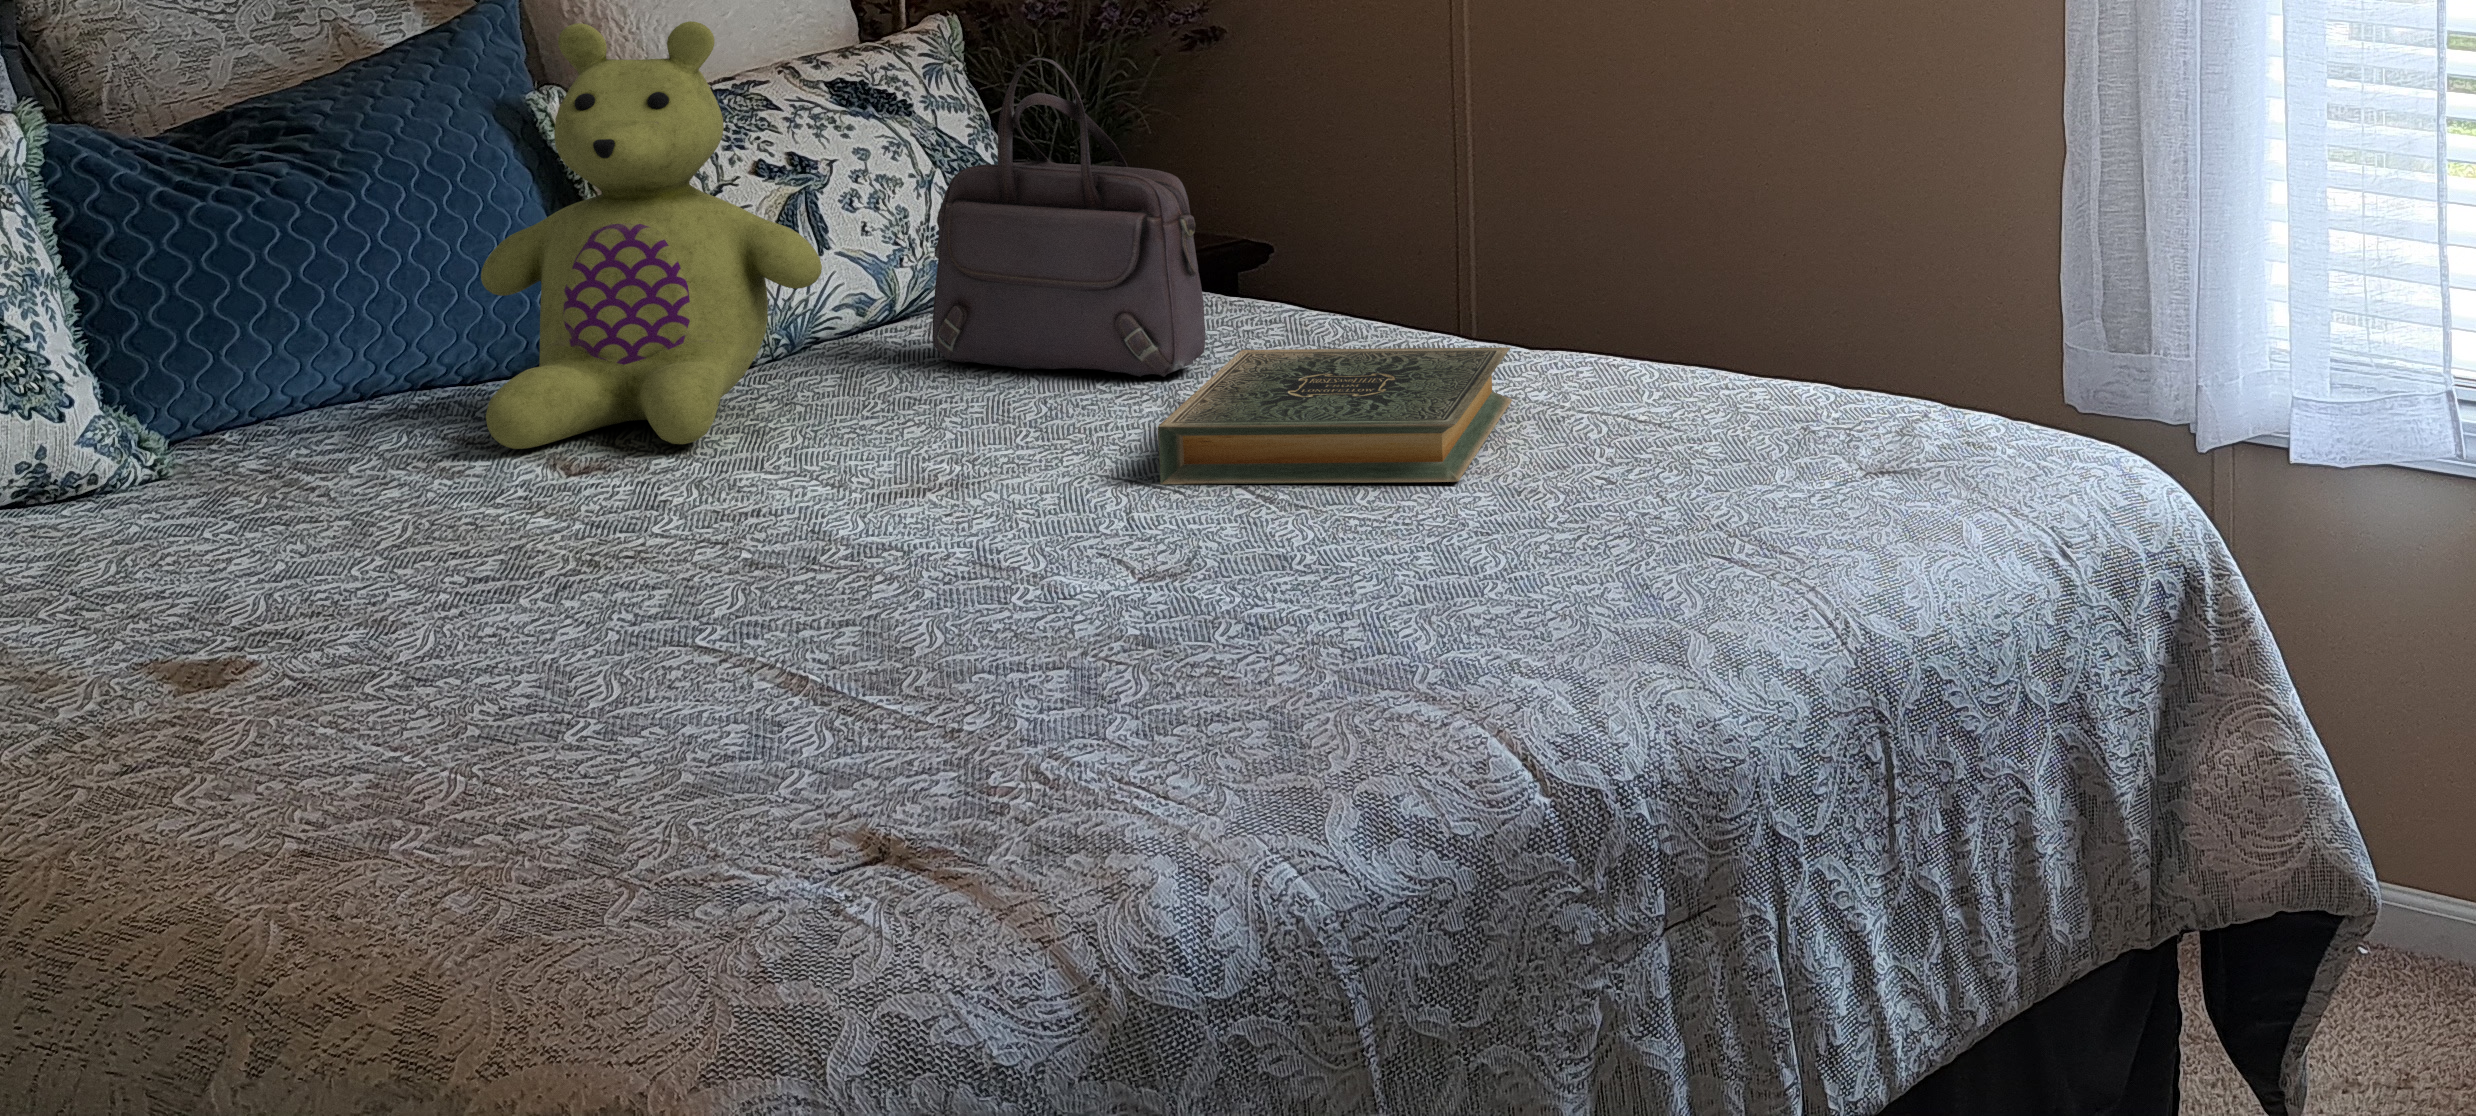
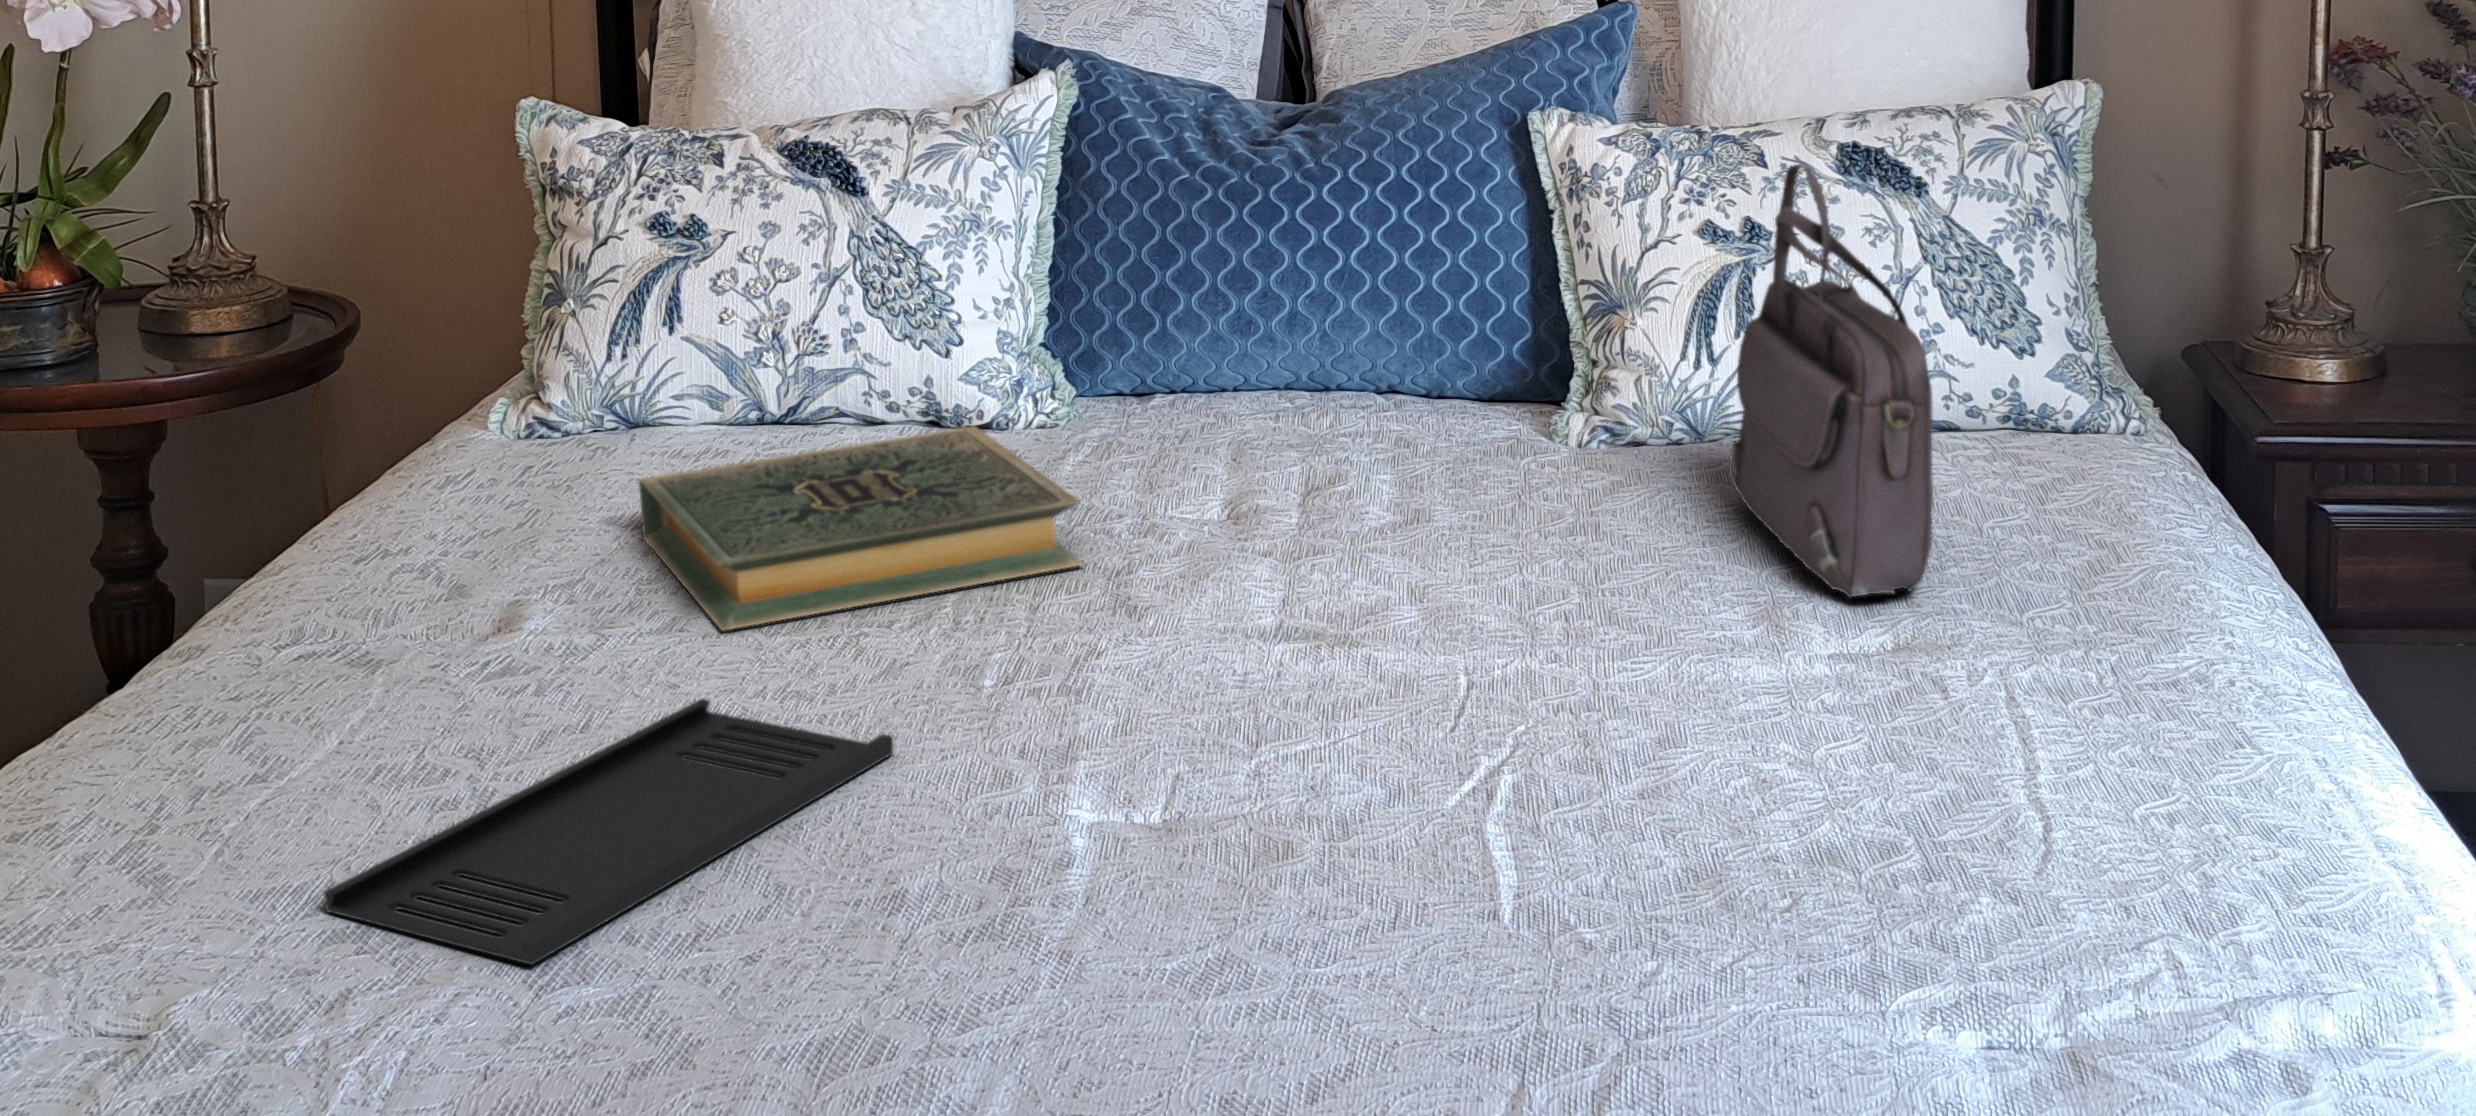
stuffed bear: present [481,21,822,449] -> none [1203,53,1531,525]
hardback book: present [1158,347,1512,485] -> present [639,426,1083,630]
tray: none [555,587,931,784] -> present [324,698,893,965]

